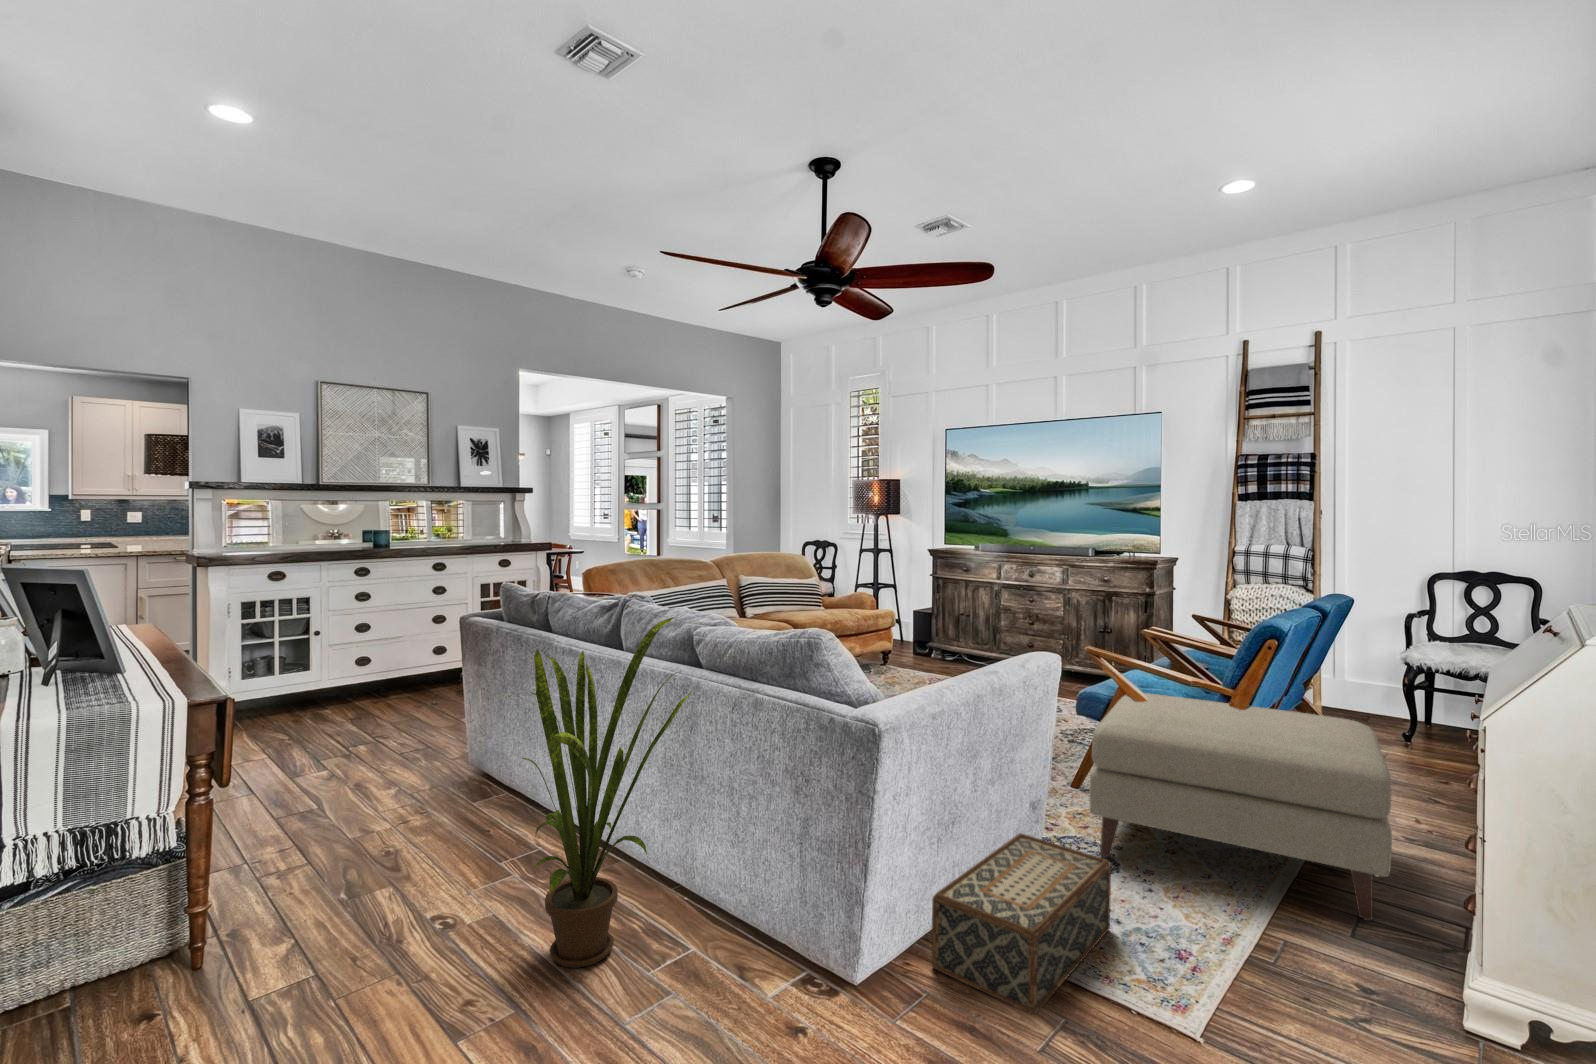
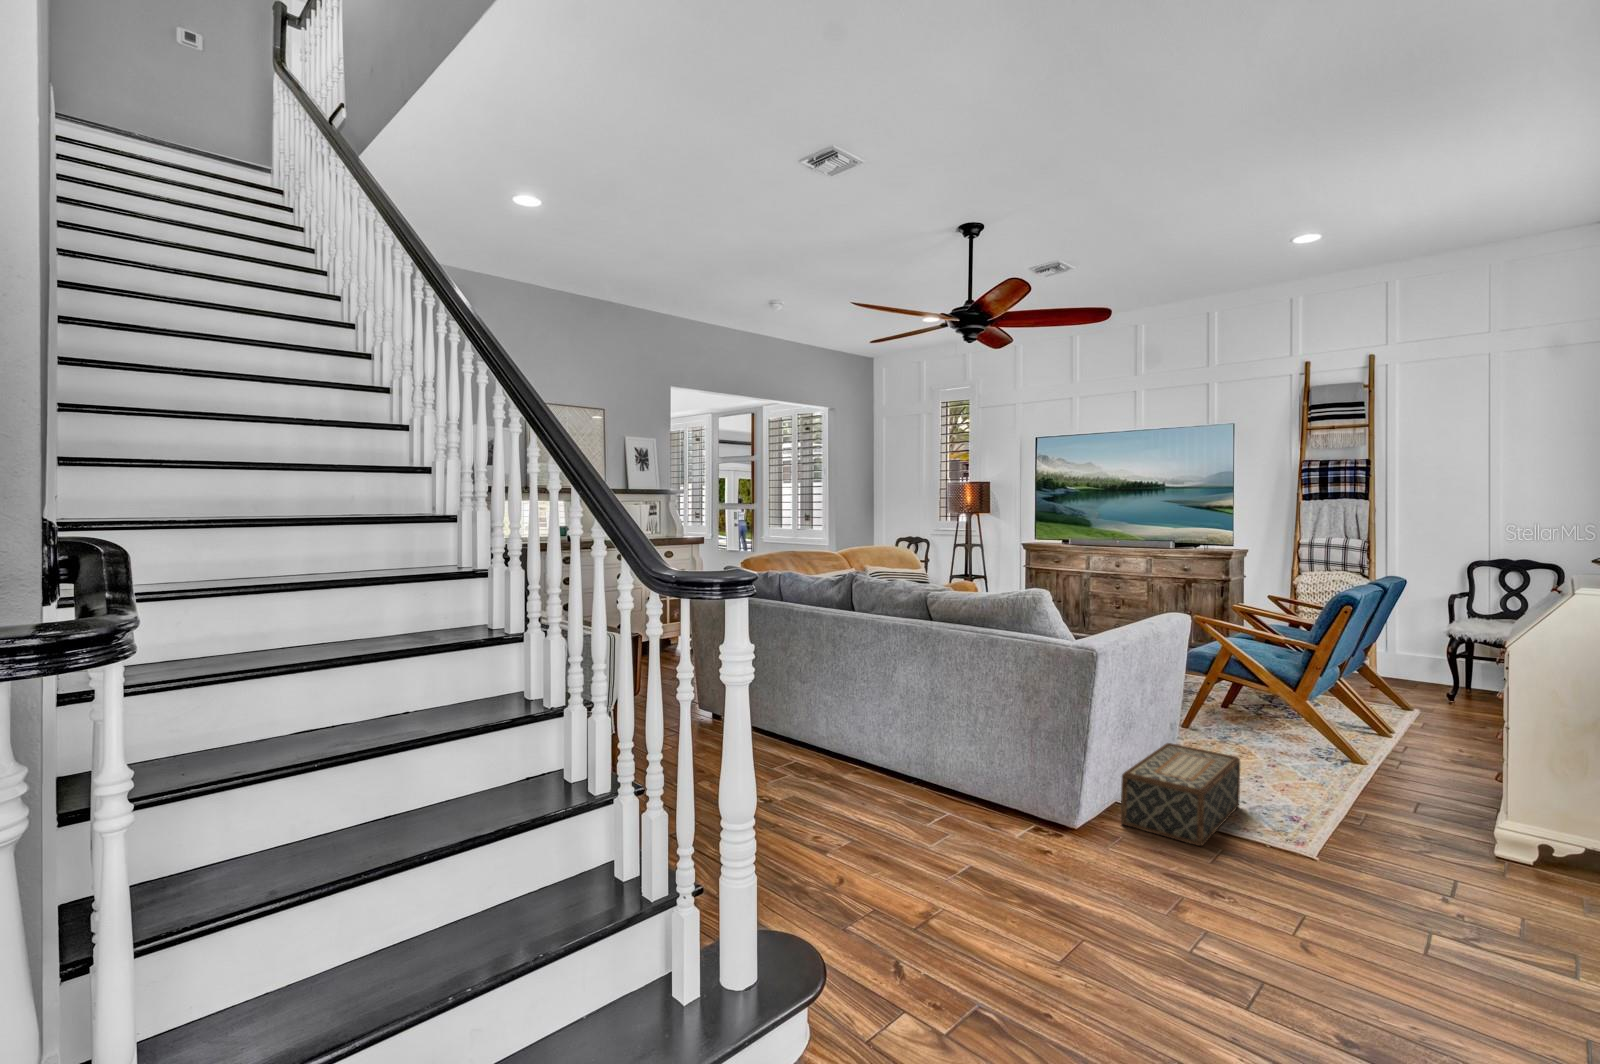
house plant: present [522,617,693,968] -> none [832,584,946,822]
ottoman: present [1089,693,1392,920] -> none [1210,650,1443,804]

